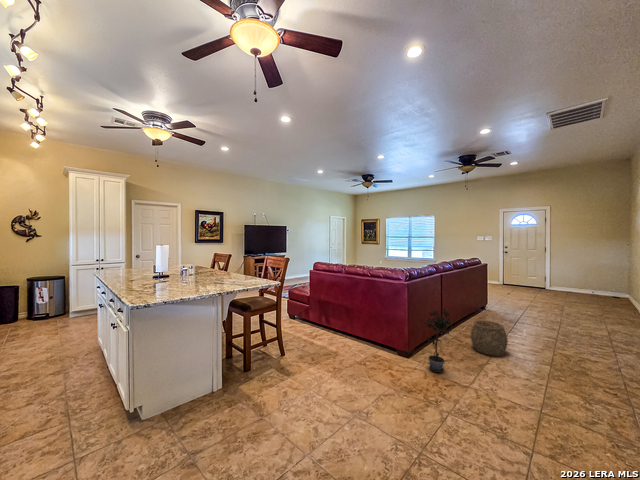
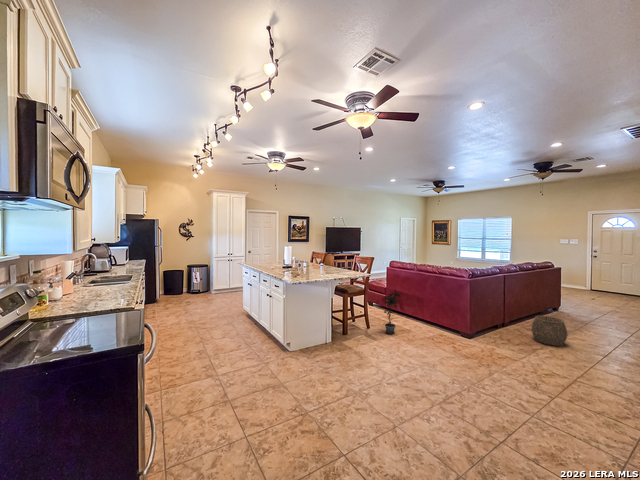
potted plant: present [425,308,452,372] -> present [384,290,400,334]

